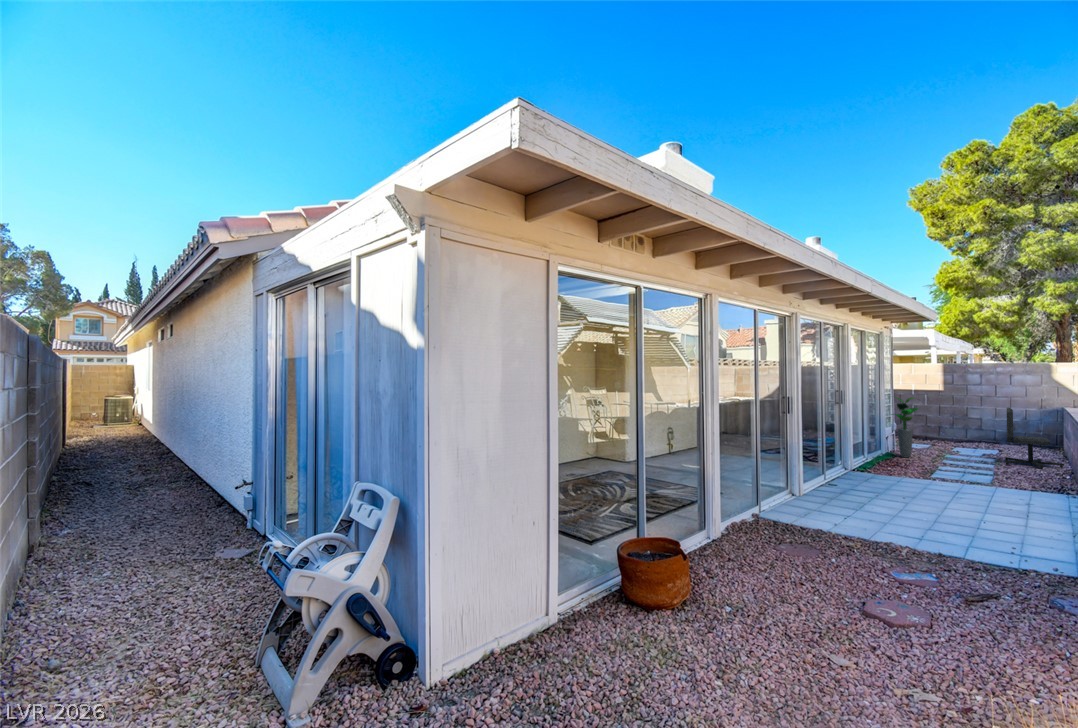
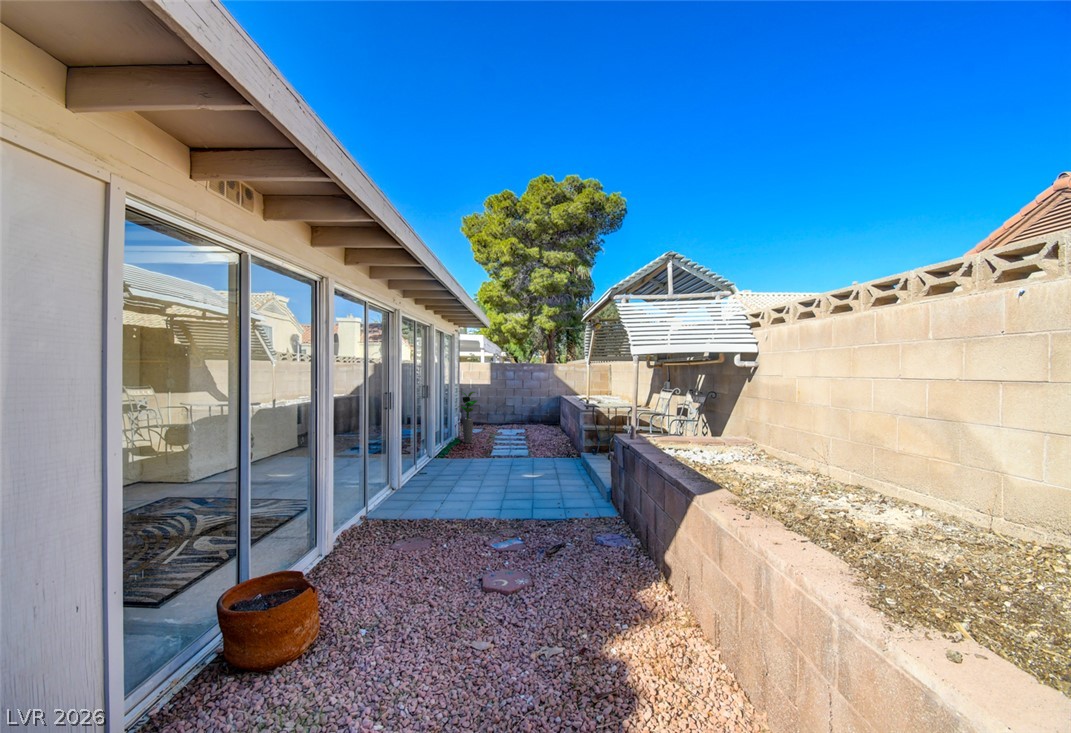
chair: present [1005,408,1064,469] -> none [529,397,561,442]

